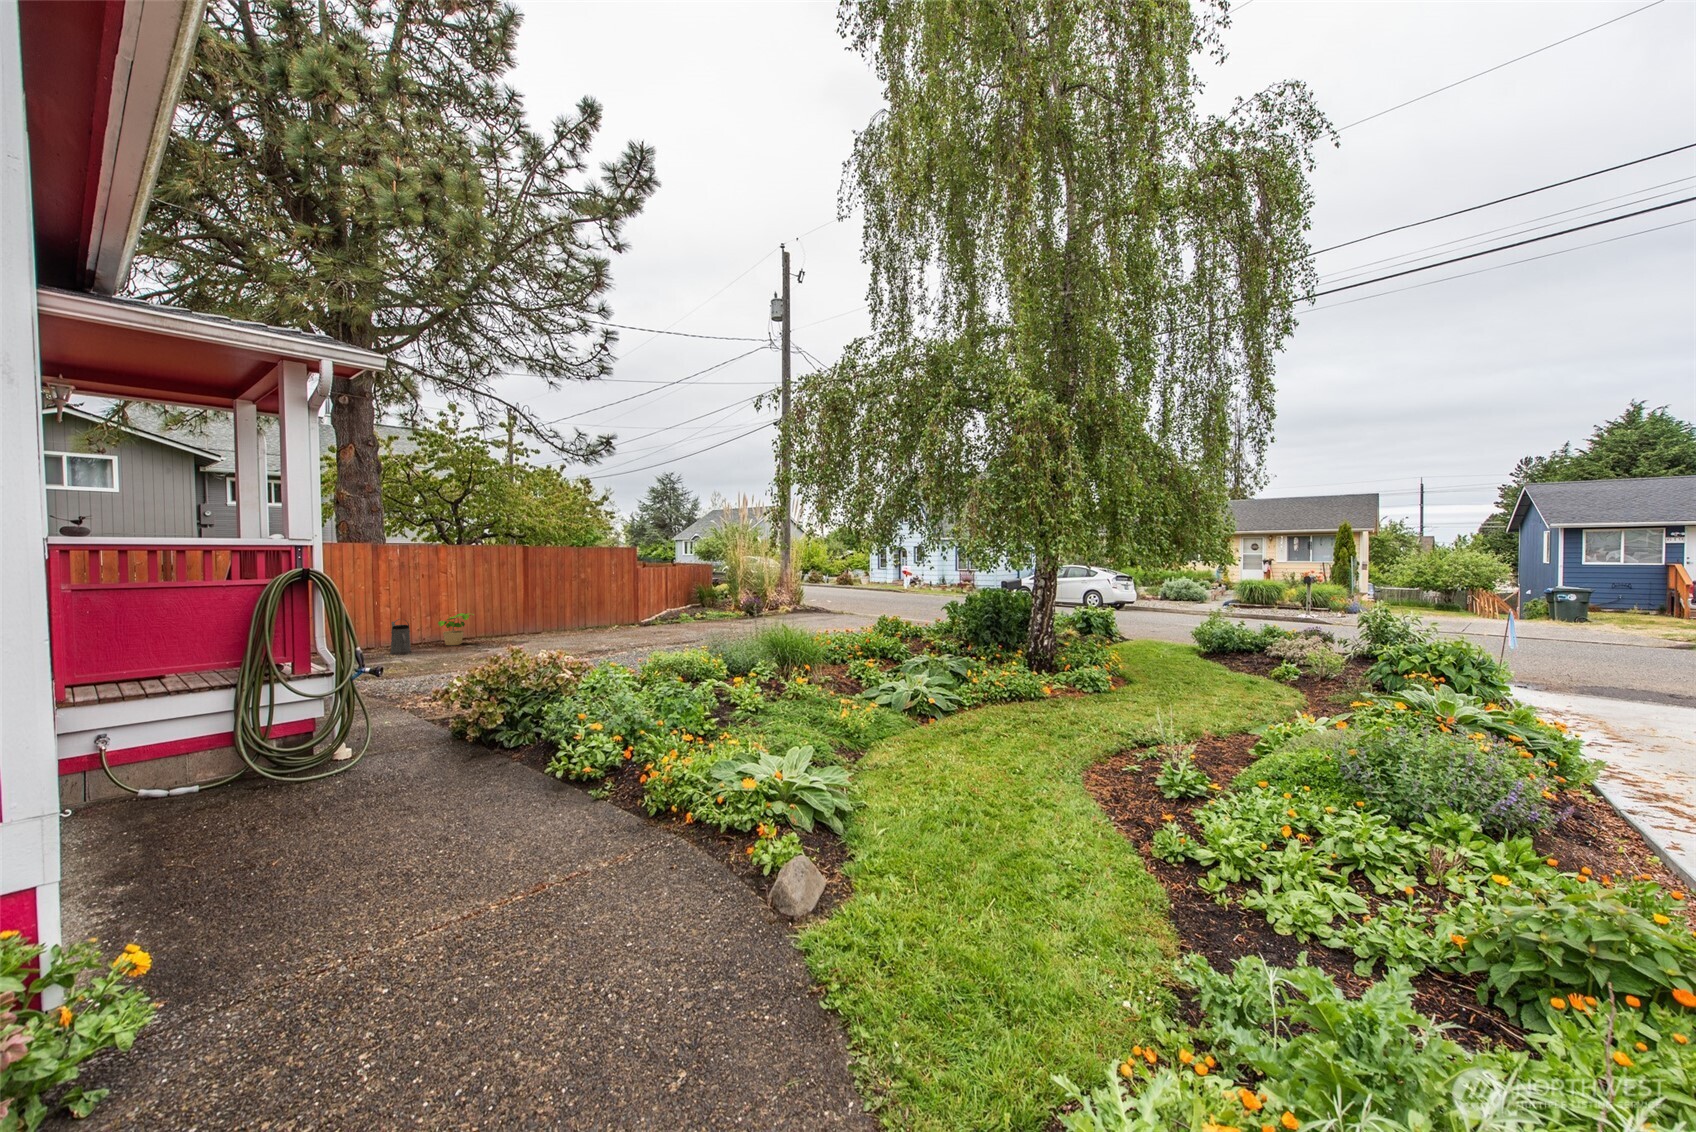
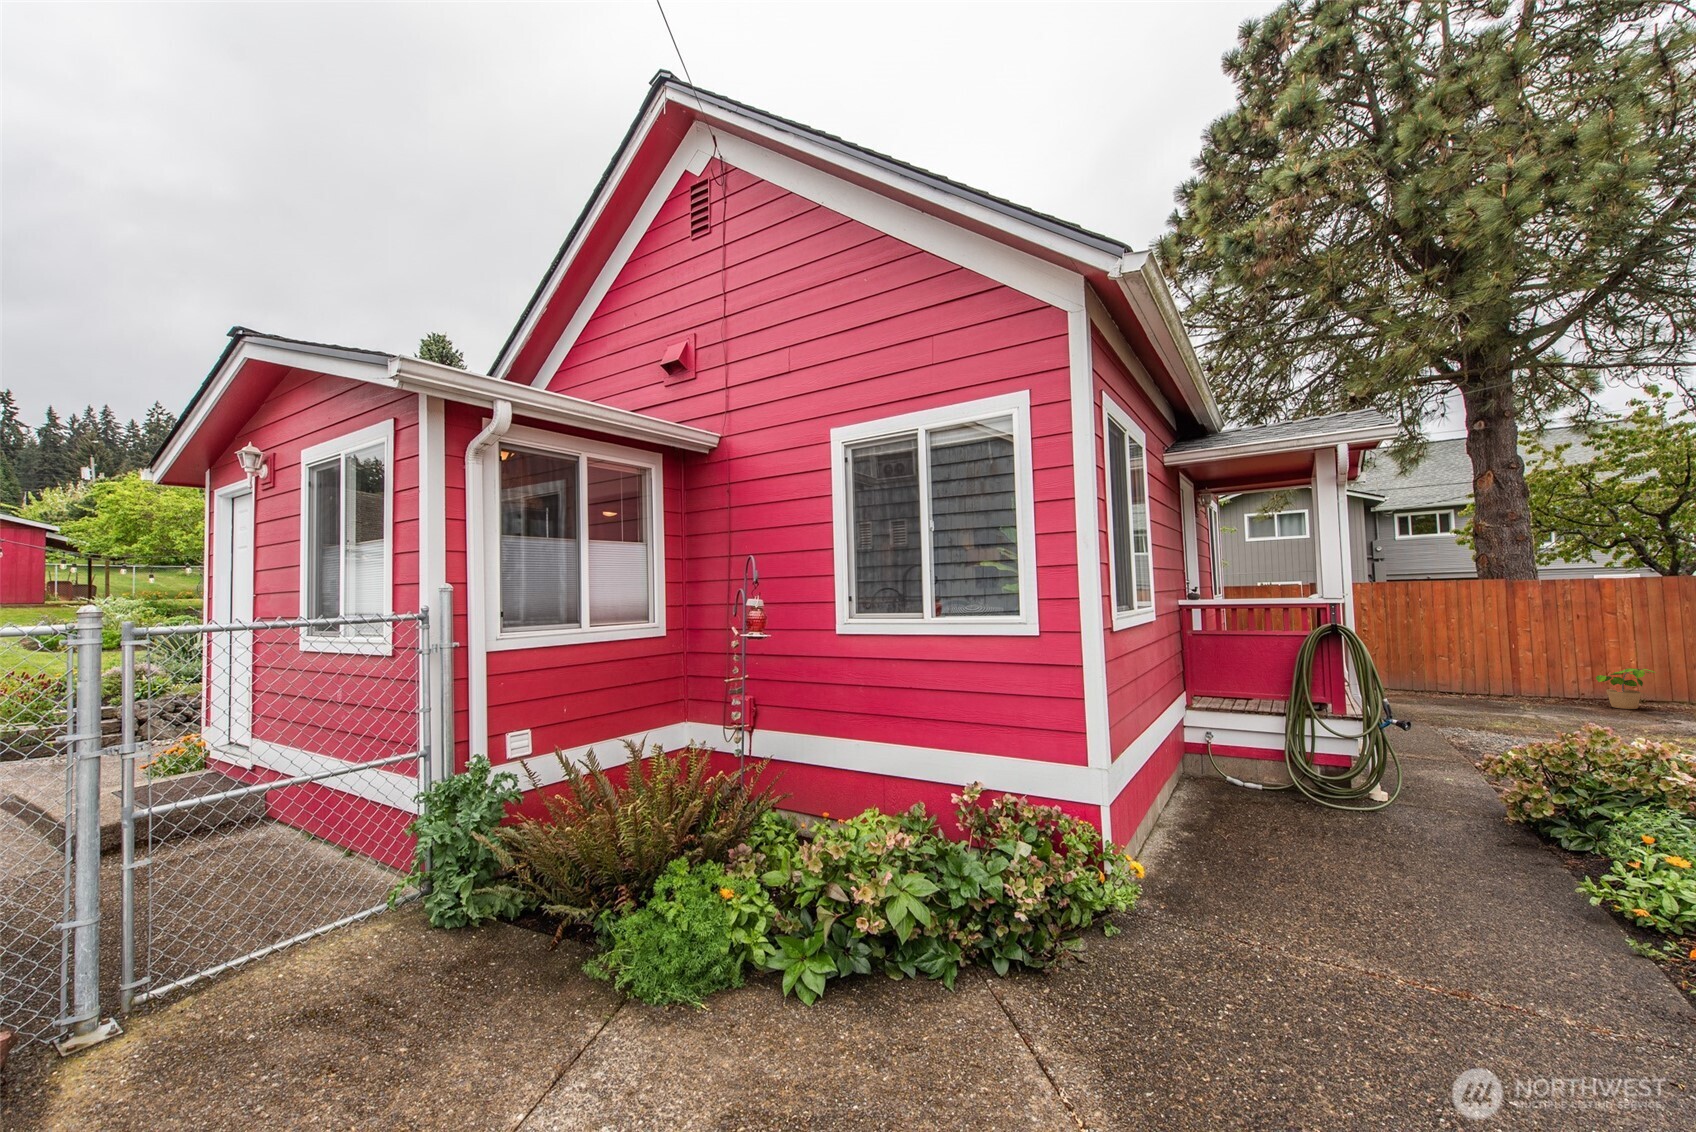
watering can: present [390,619,411,655] -> none [1525,667,1554,710]

